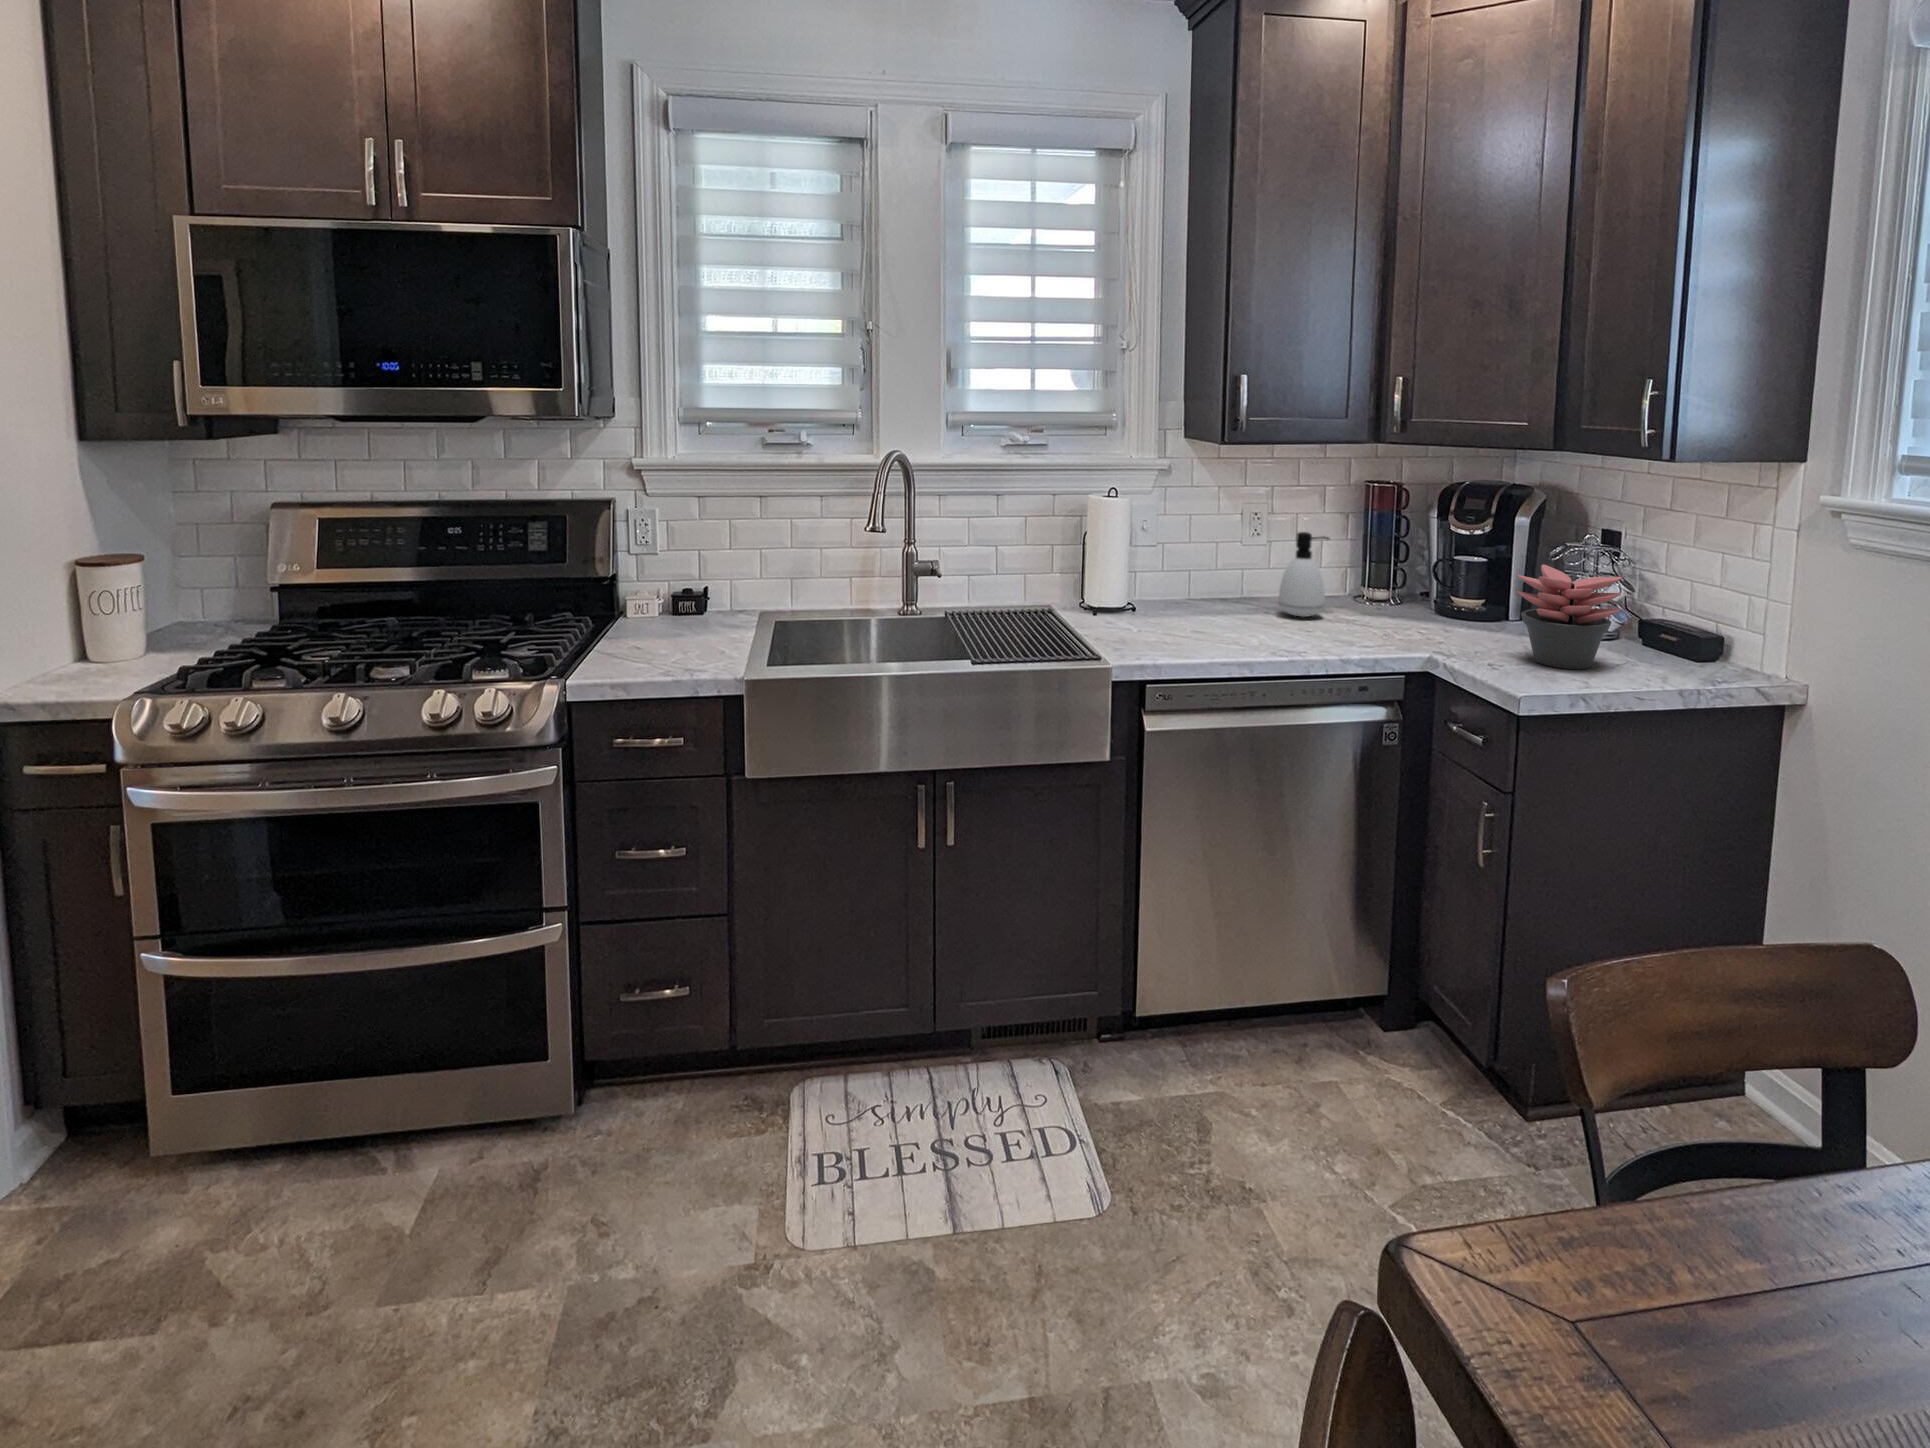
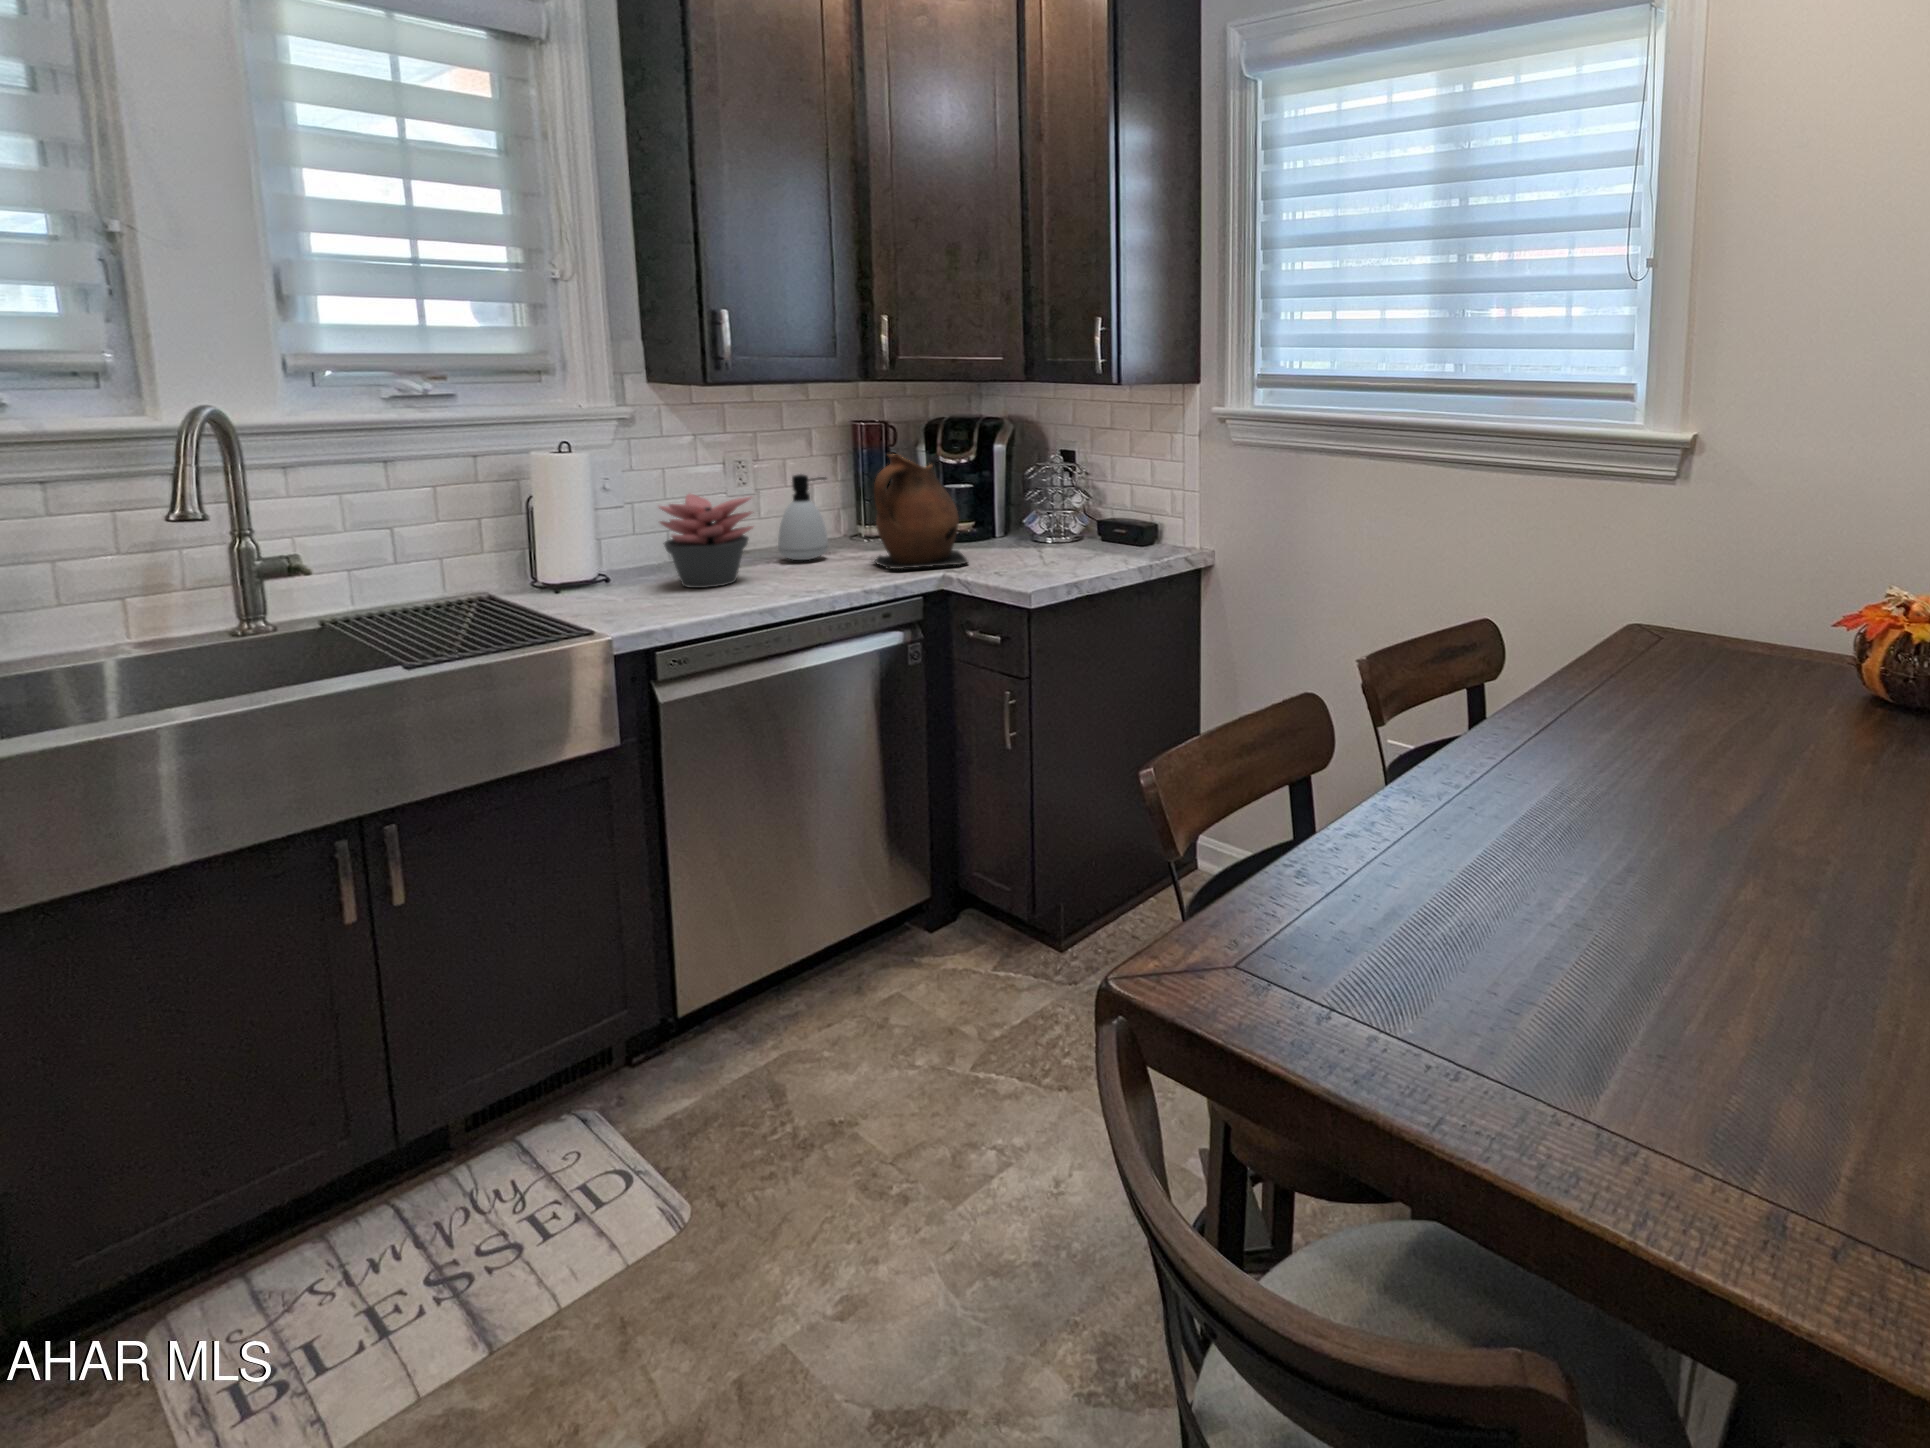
ceramic pitcher: none [1360,521,1463,651] -> present [874,454,968,569]
succulent plant: present [1517,564,1622,669] -> present [659,494,753,588]

